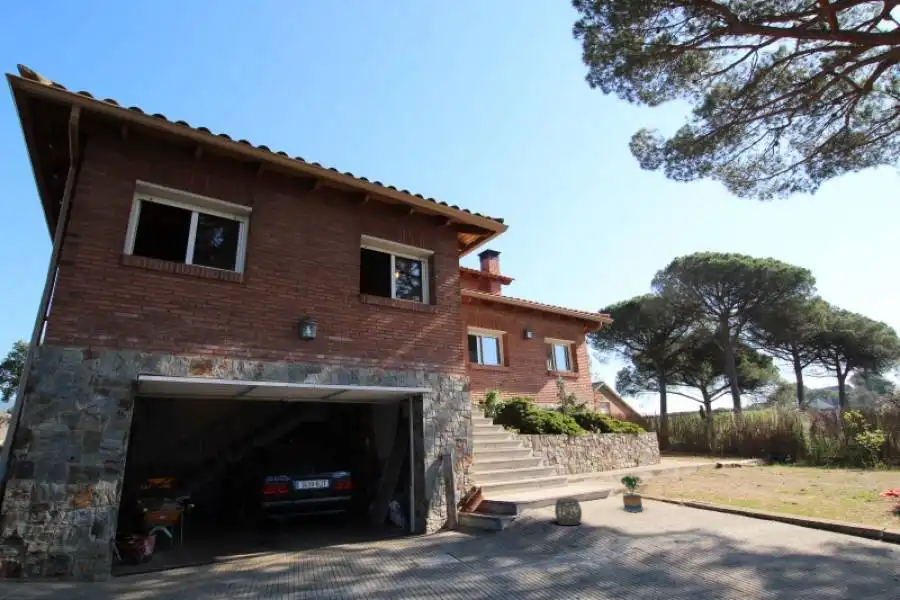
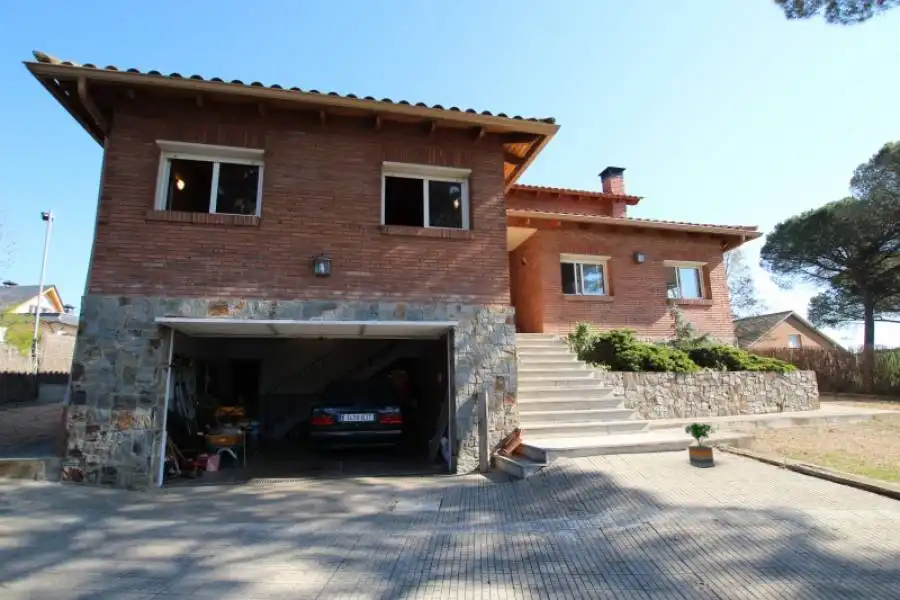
woven basket: present [555,498,582,525] -> none [582,446,615,477]

